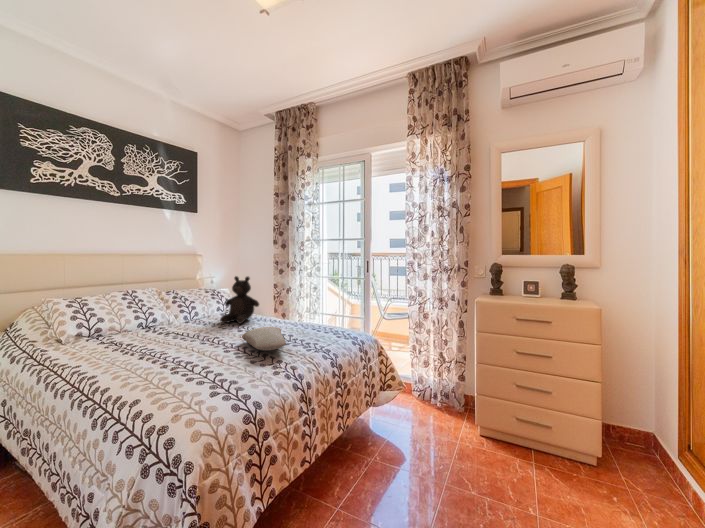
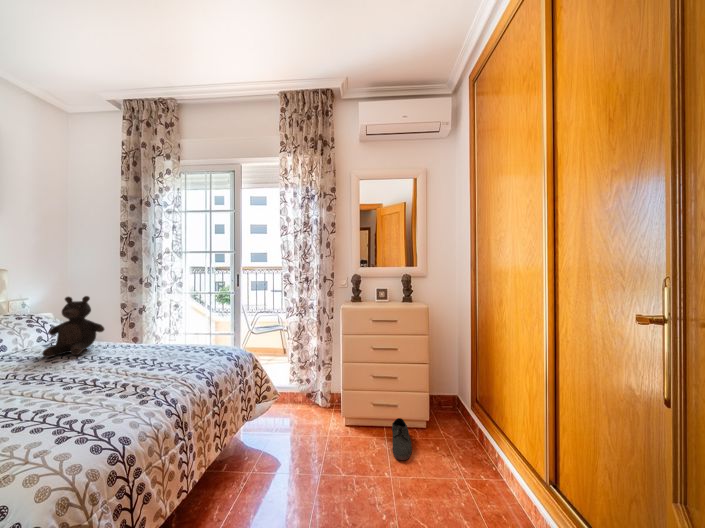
pillow: present [242,327,286,350] -> none [86,353,153,381]
shoe: none [541,447,572,505] -> present [392,418,412,460]

